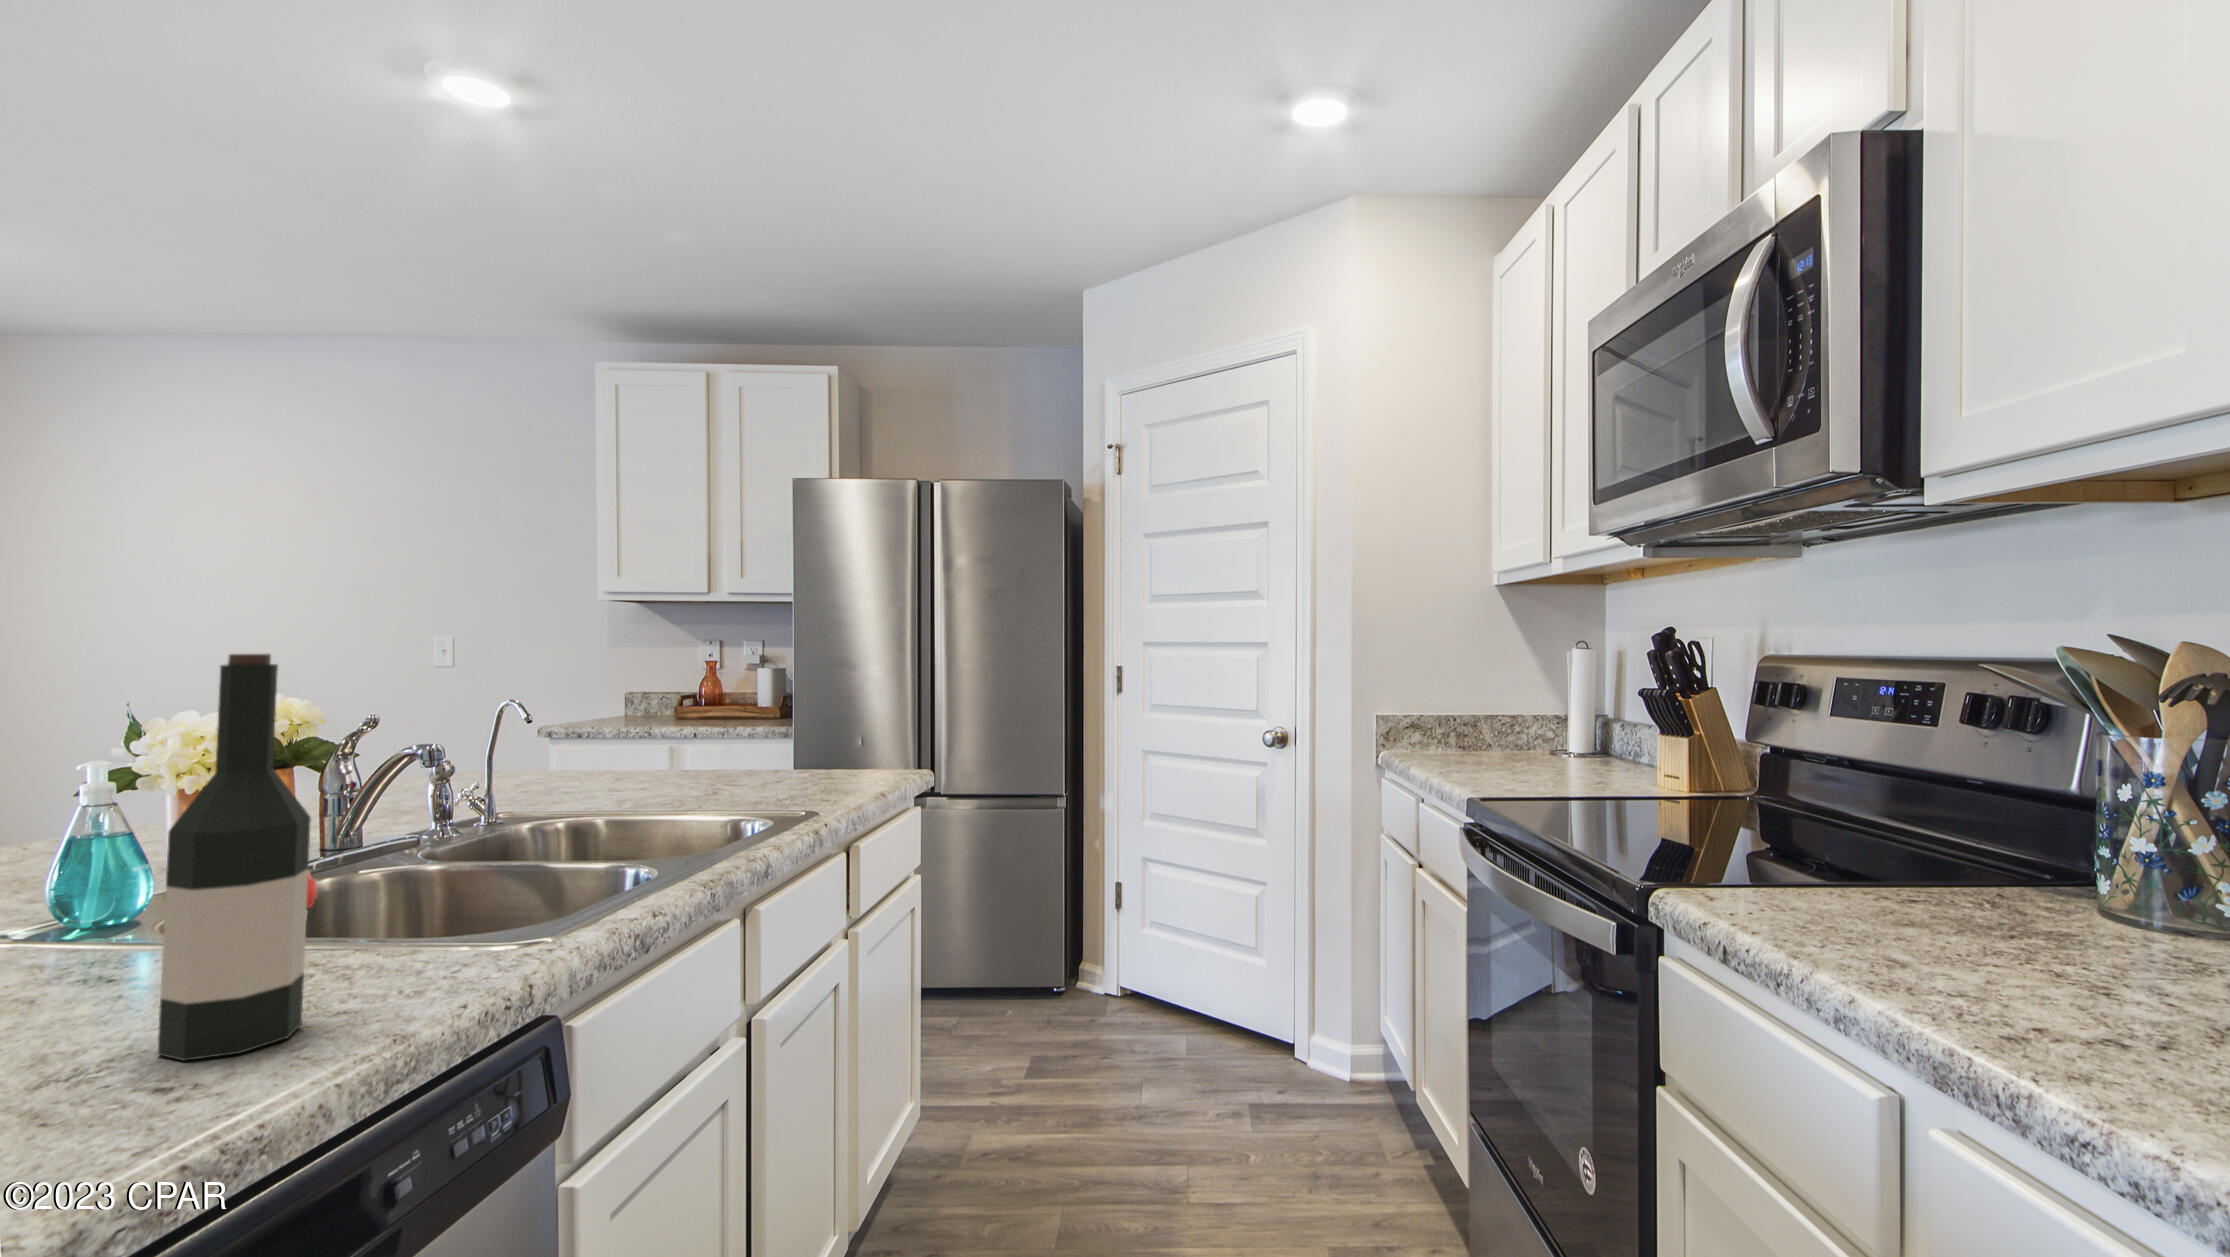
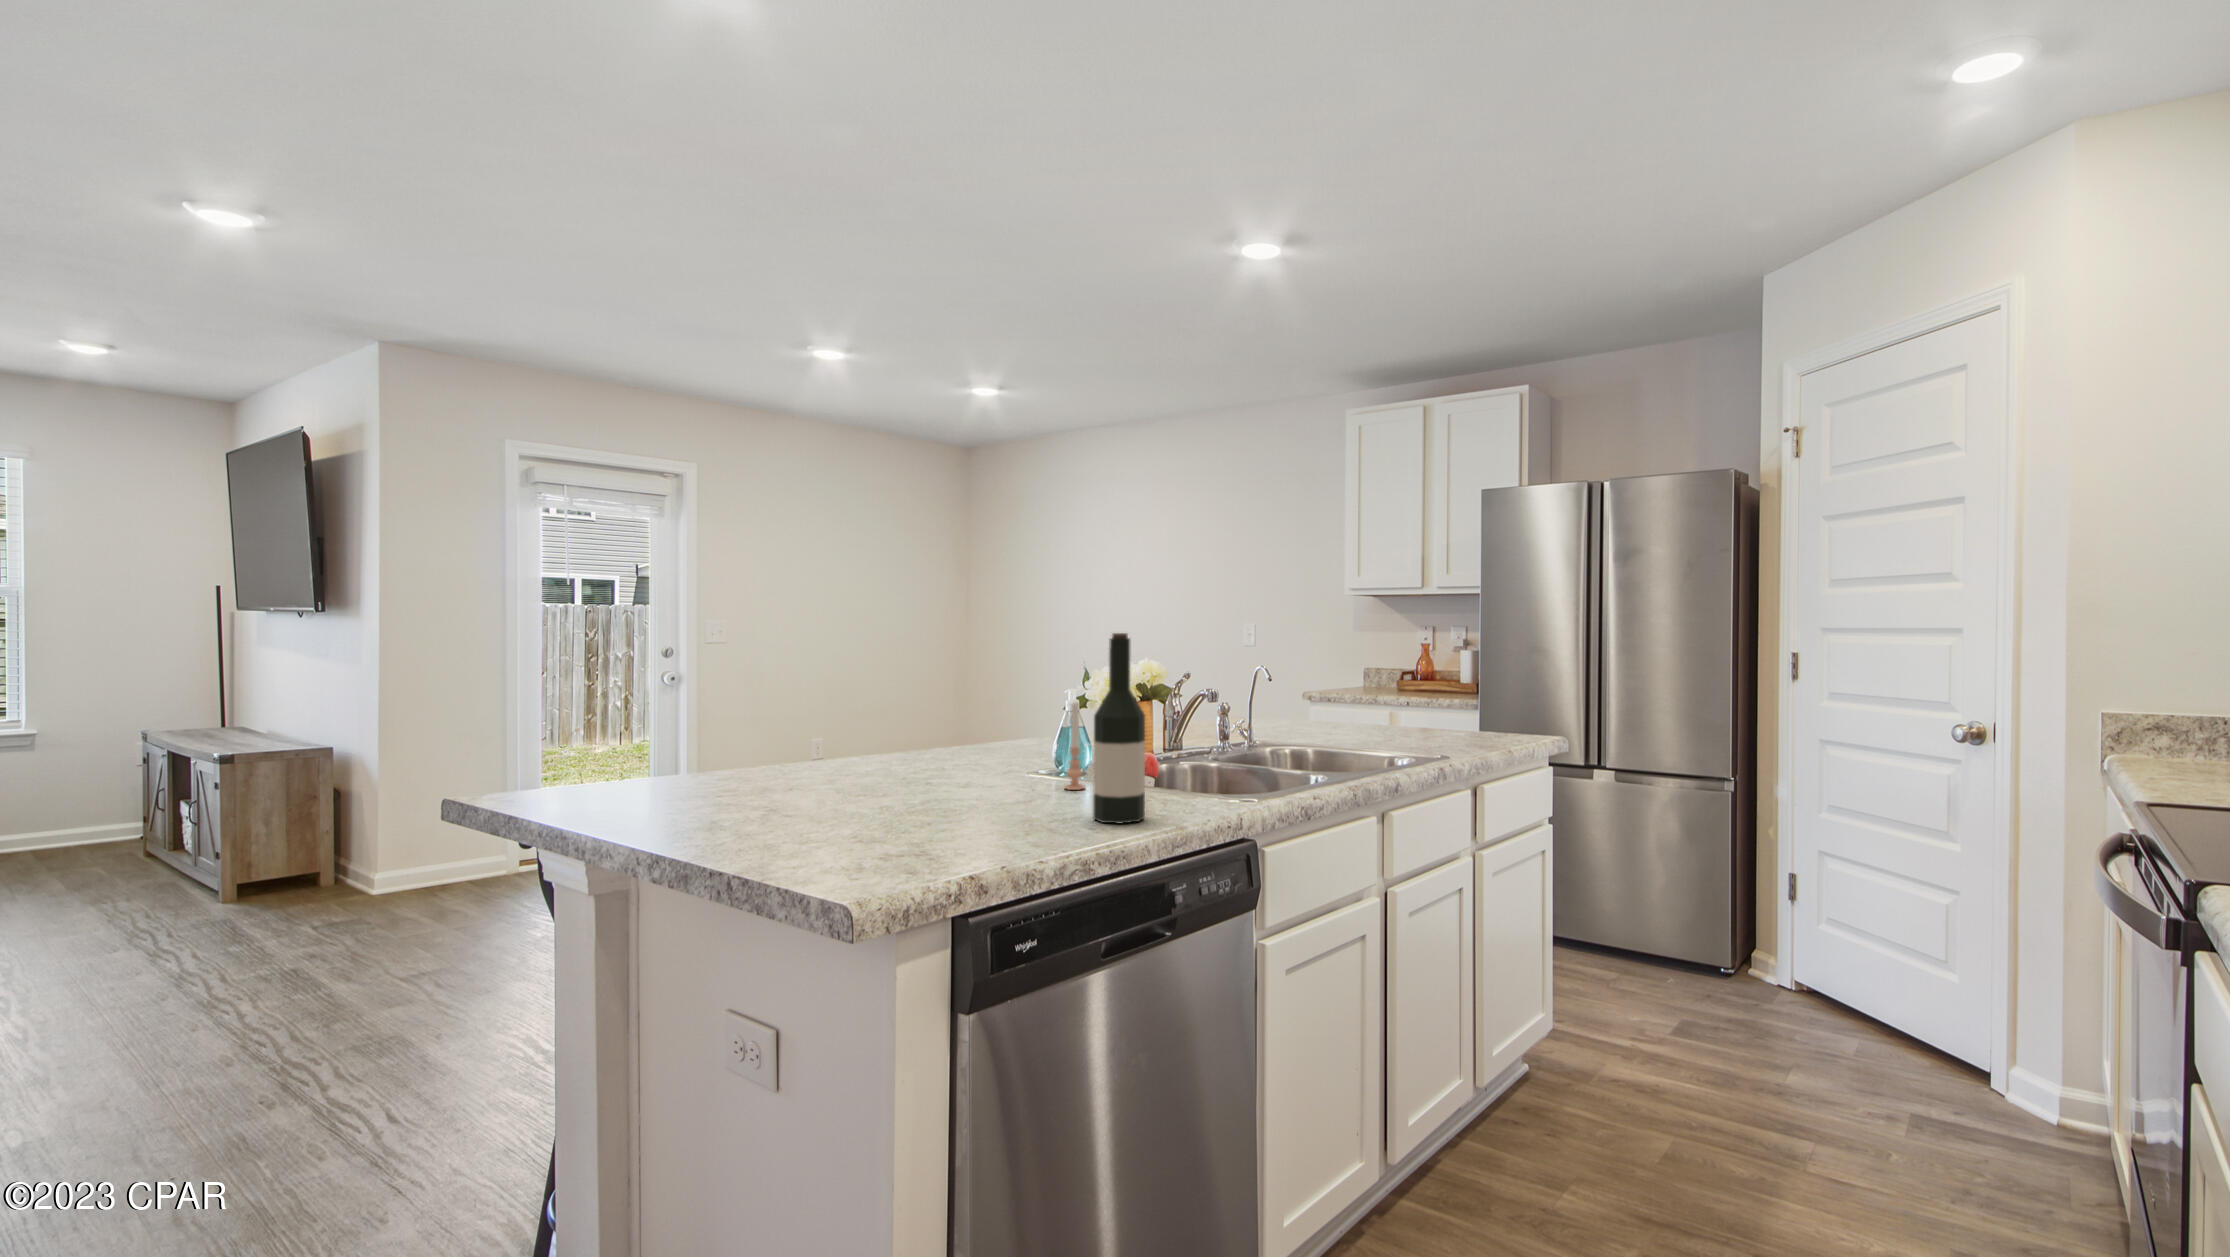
candle: none [72,792,135,976] -> present [1064,702,1085,790]

